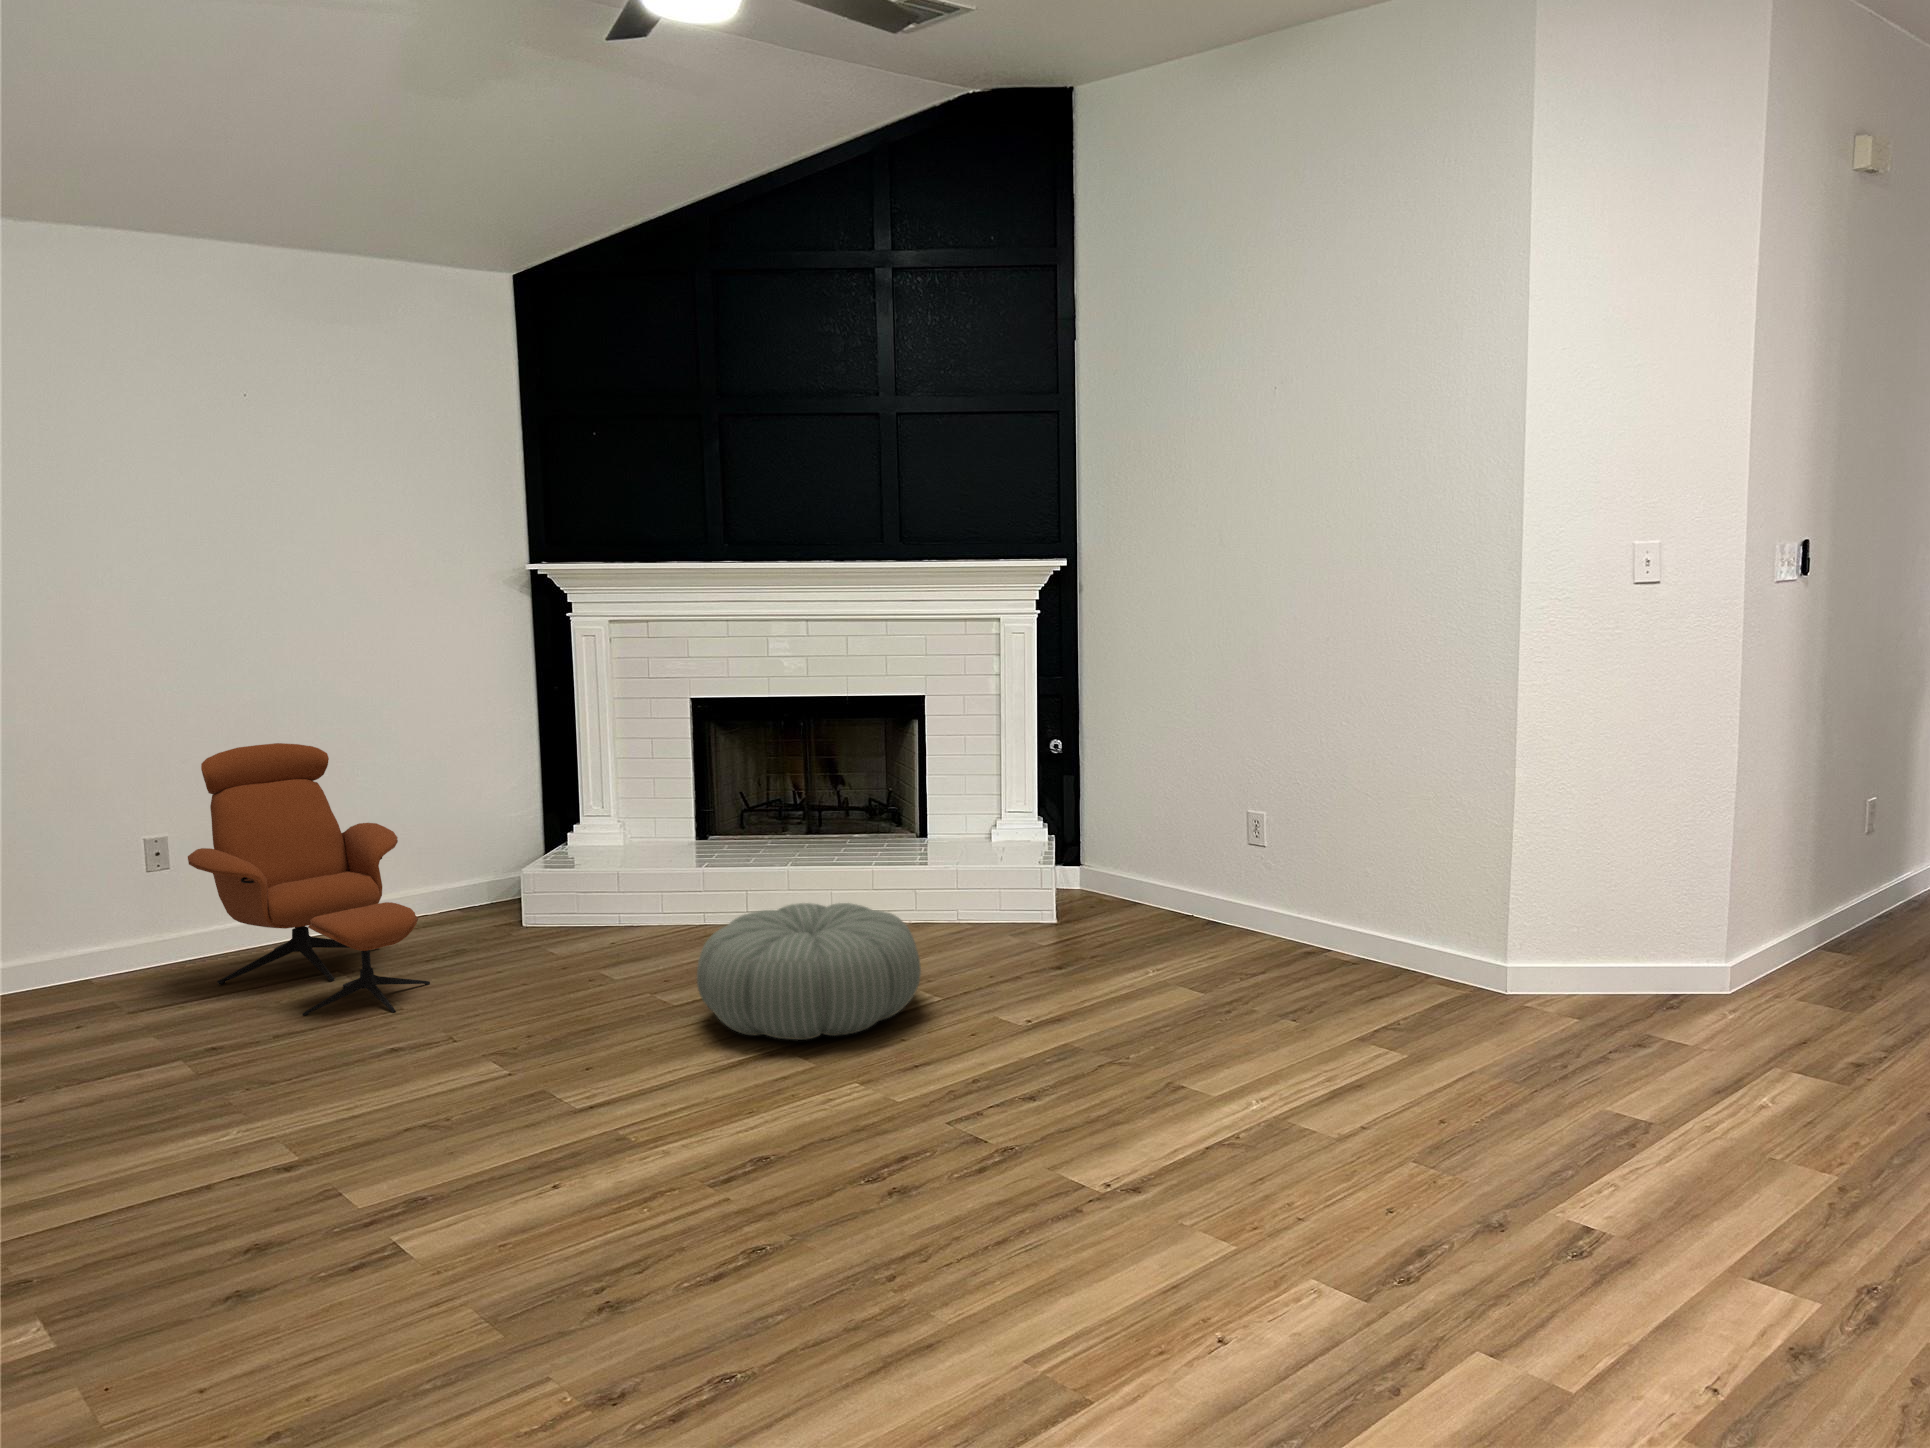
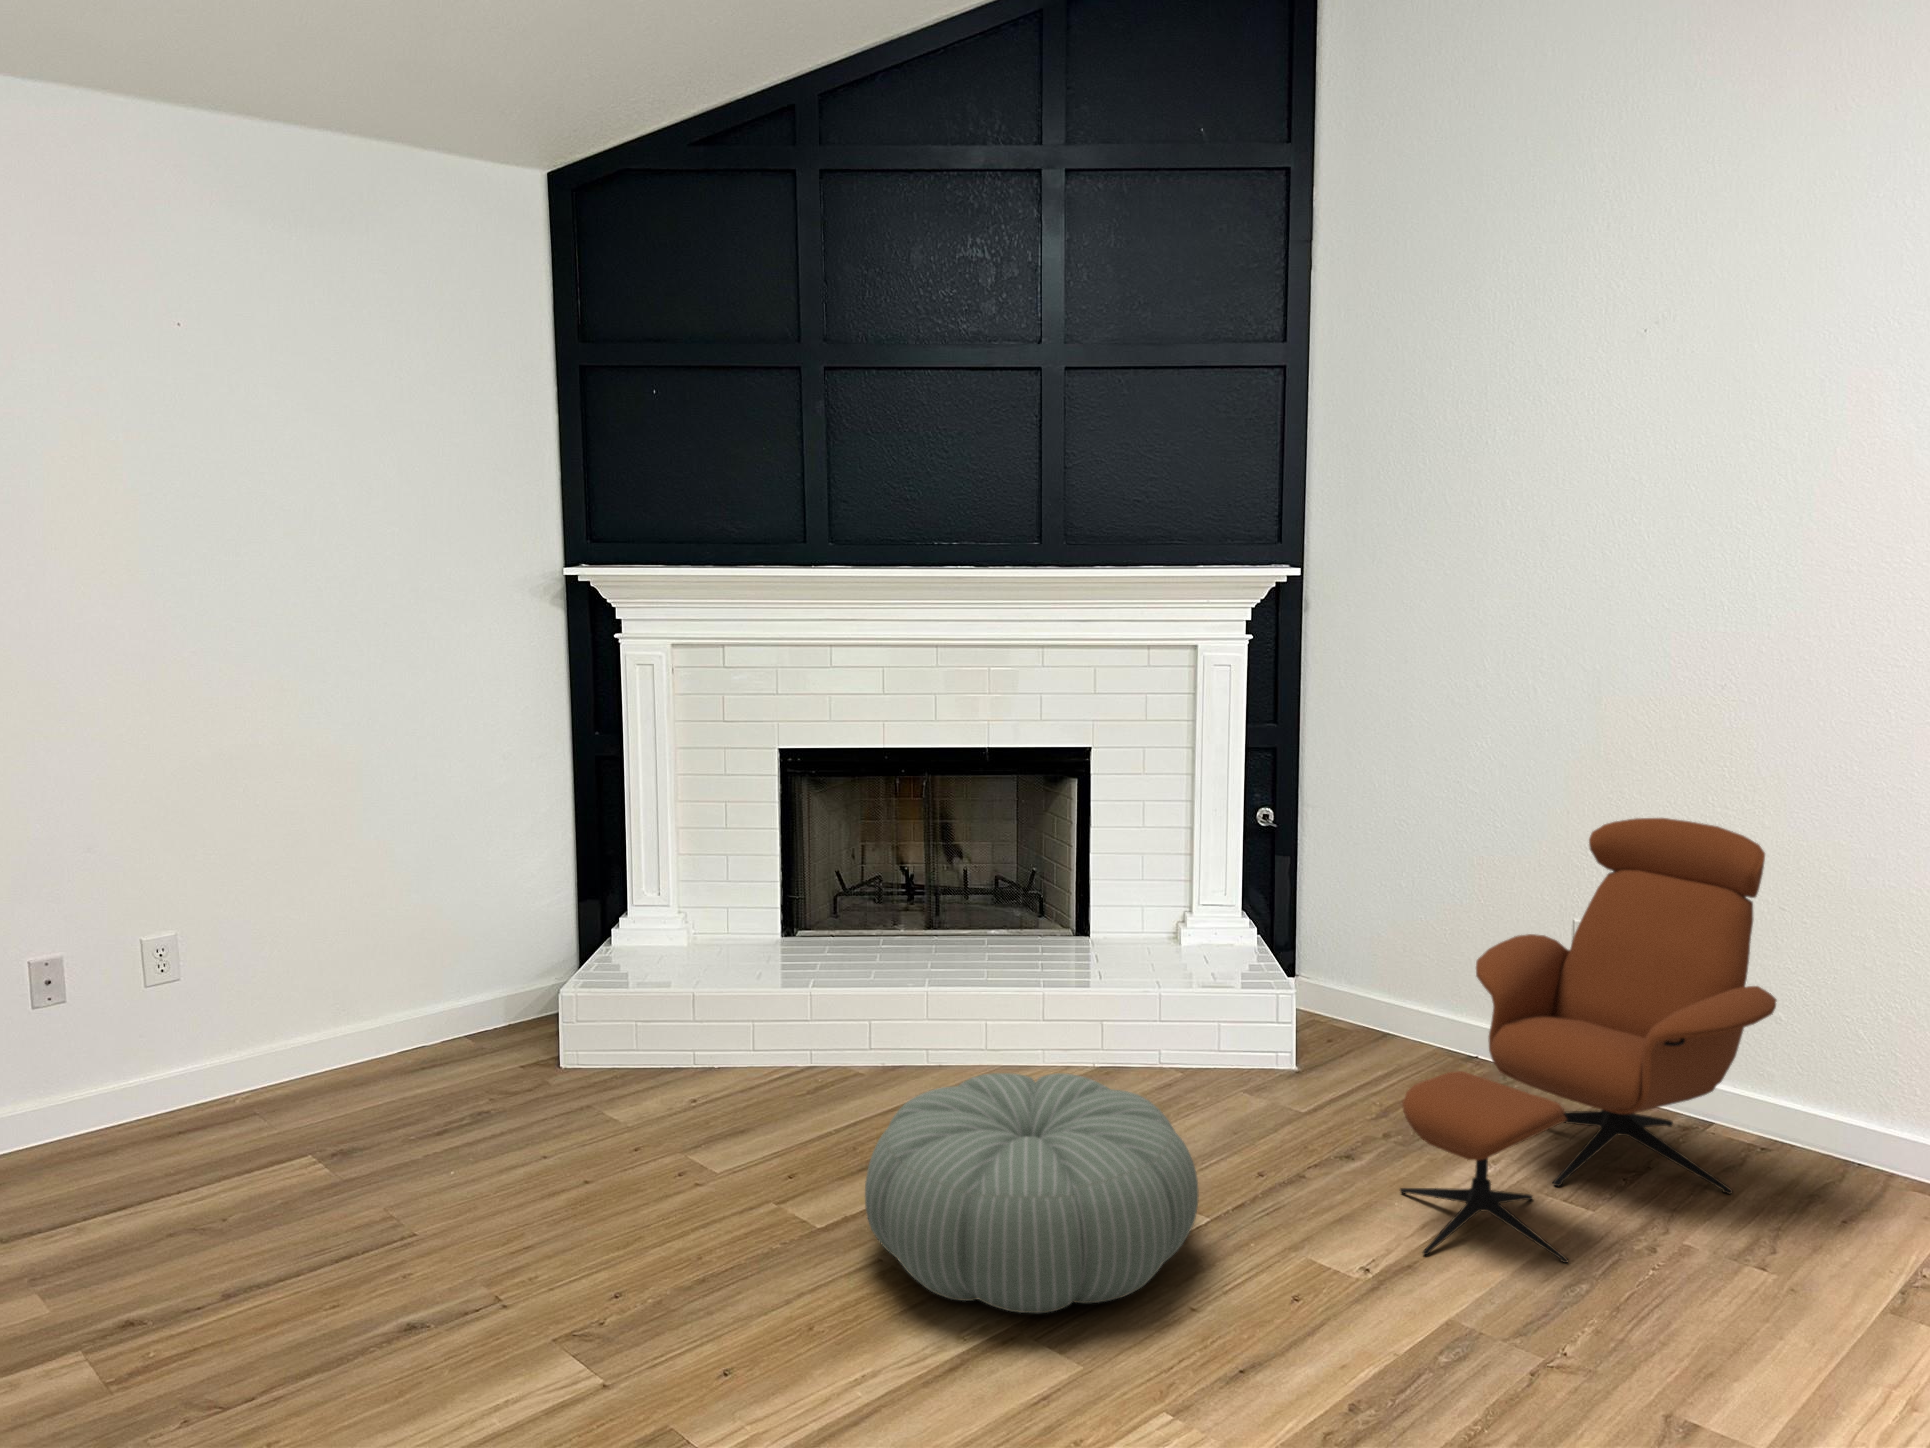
lounge chair: present [188,743,430,1016] -> present [1400,818,1776,1263]

